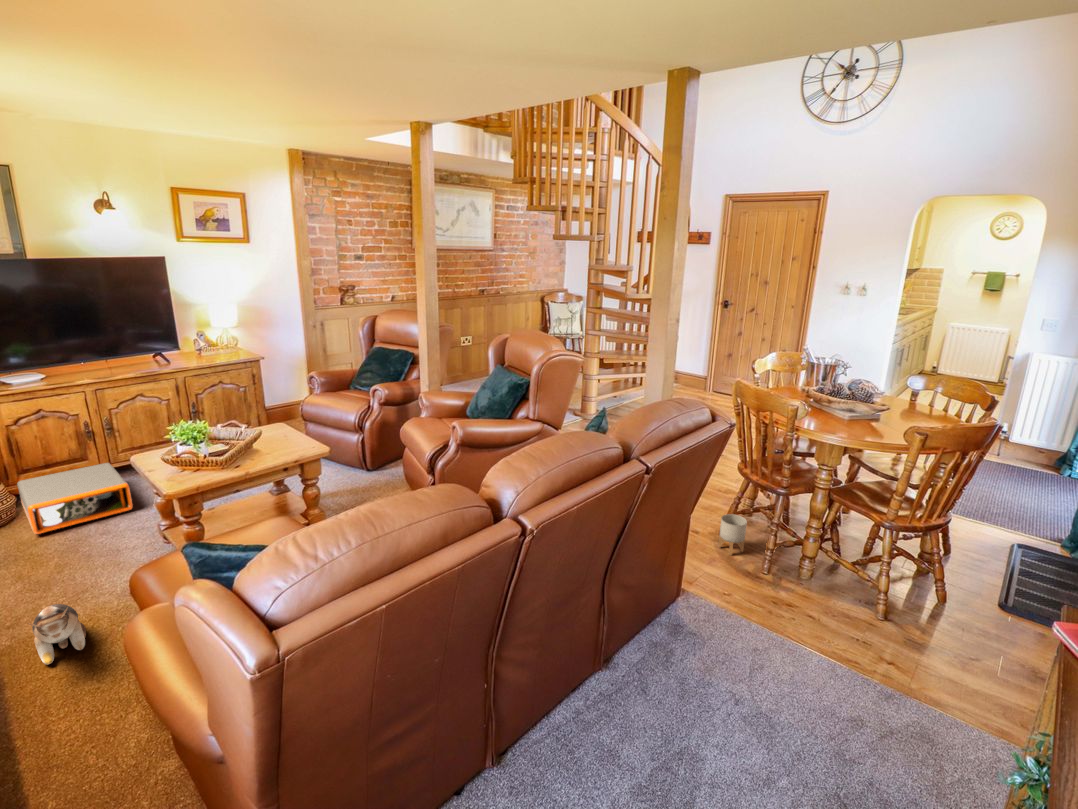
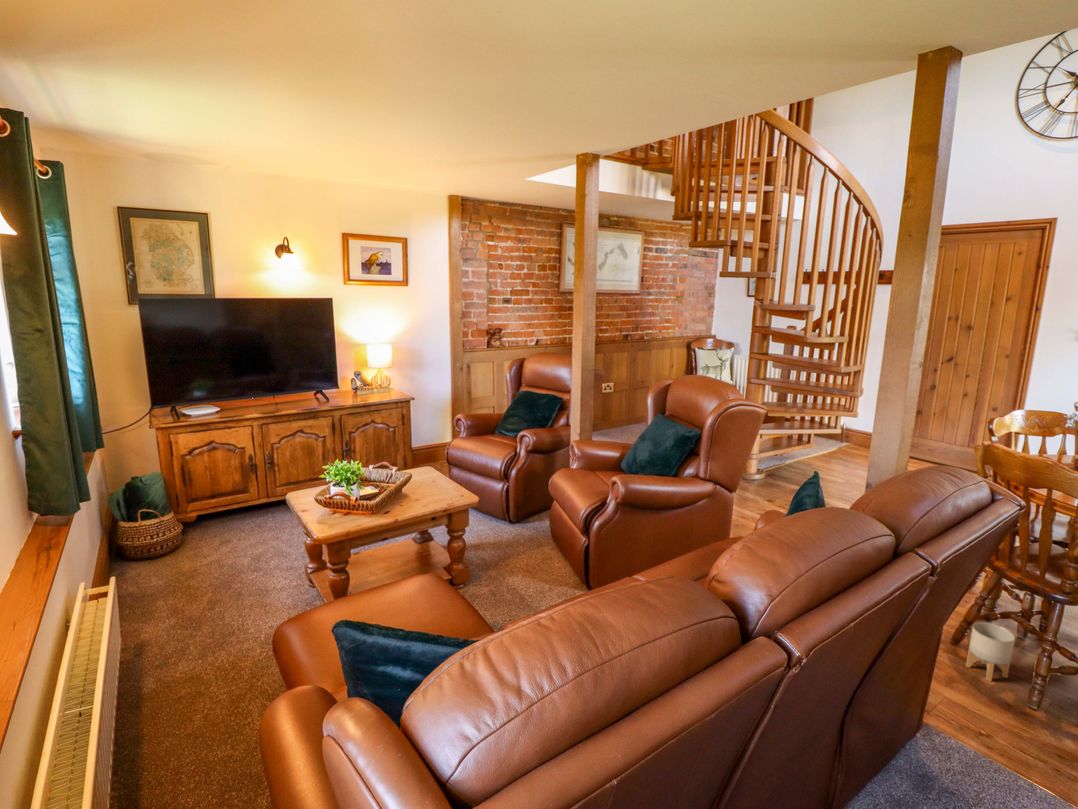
storage box: present [18,463,133,534] -> none [187,496,284,565]
plush toy: present [29,604,86,665] -> none [172,651,227,719]

